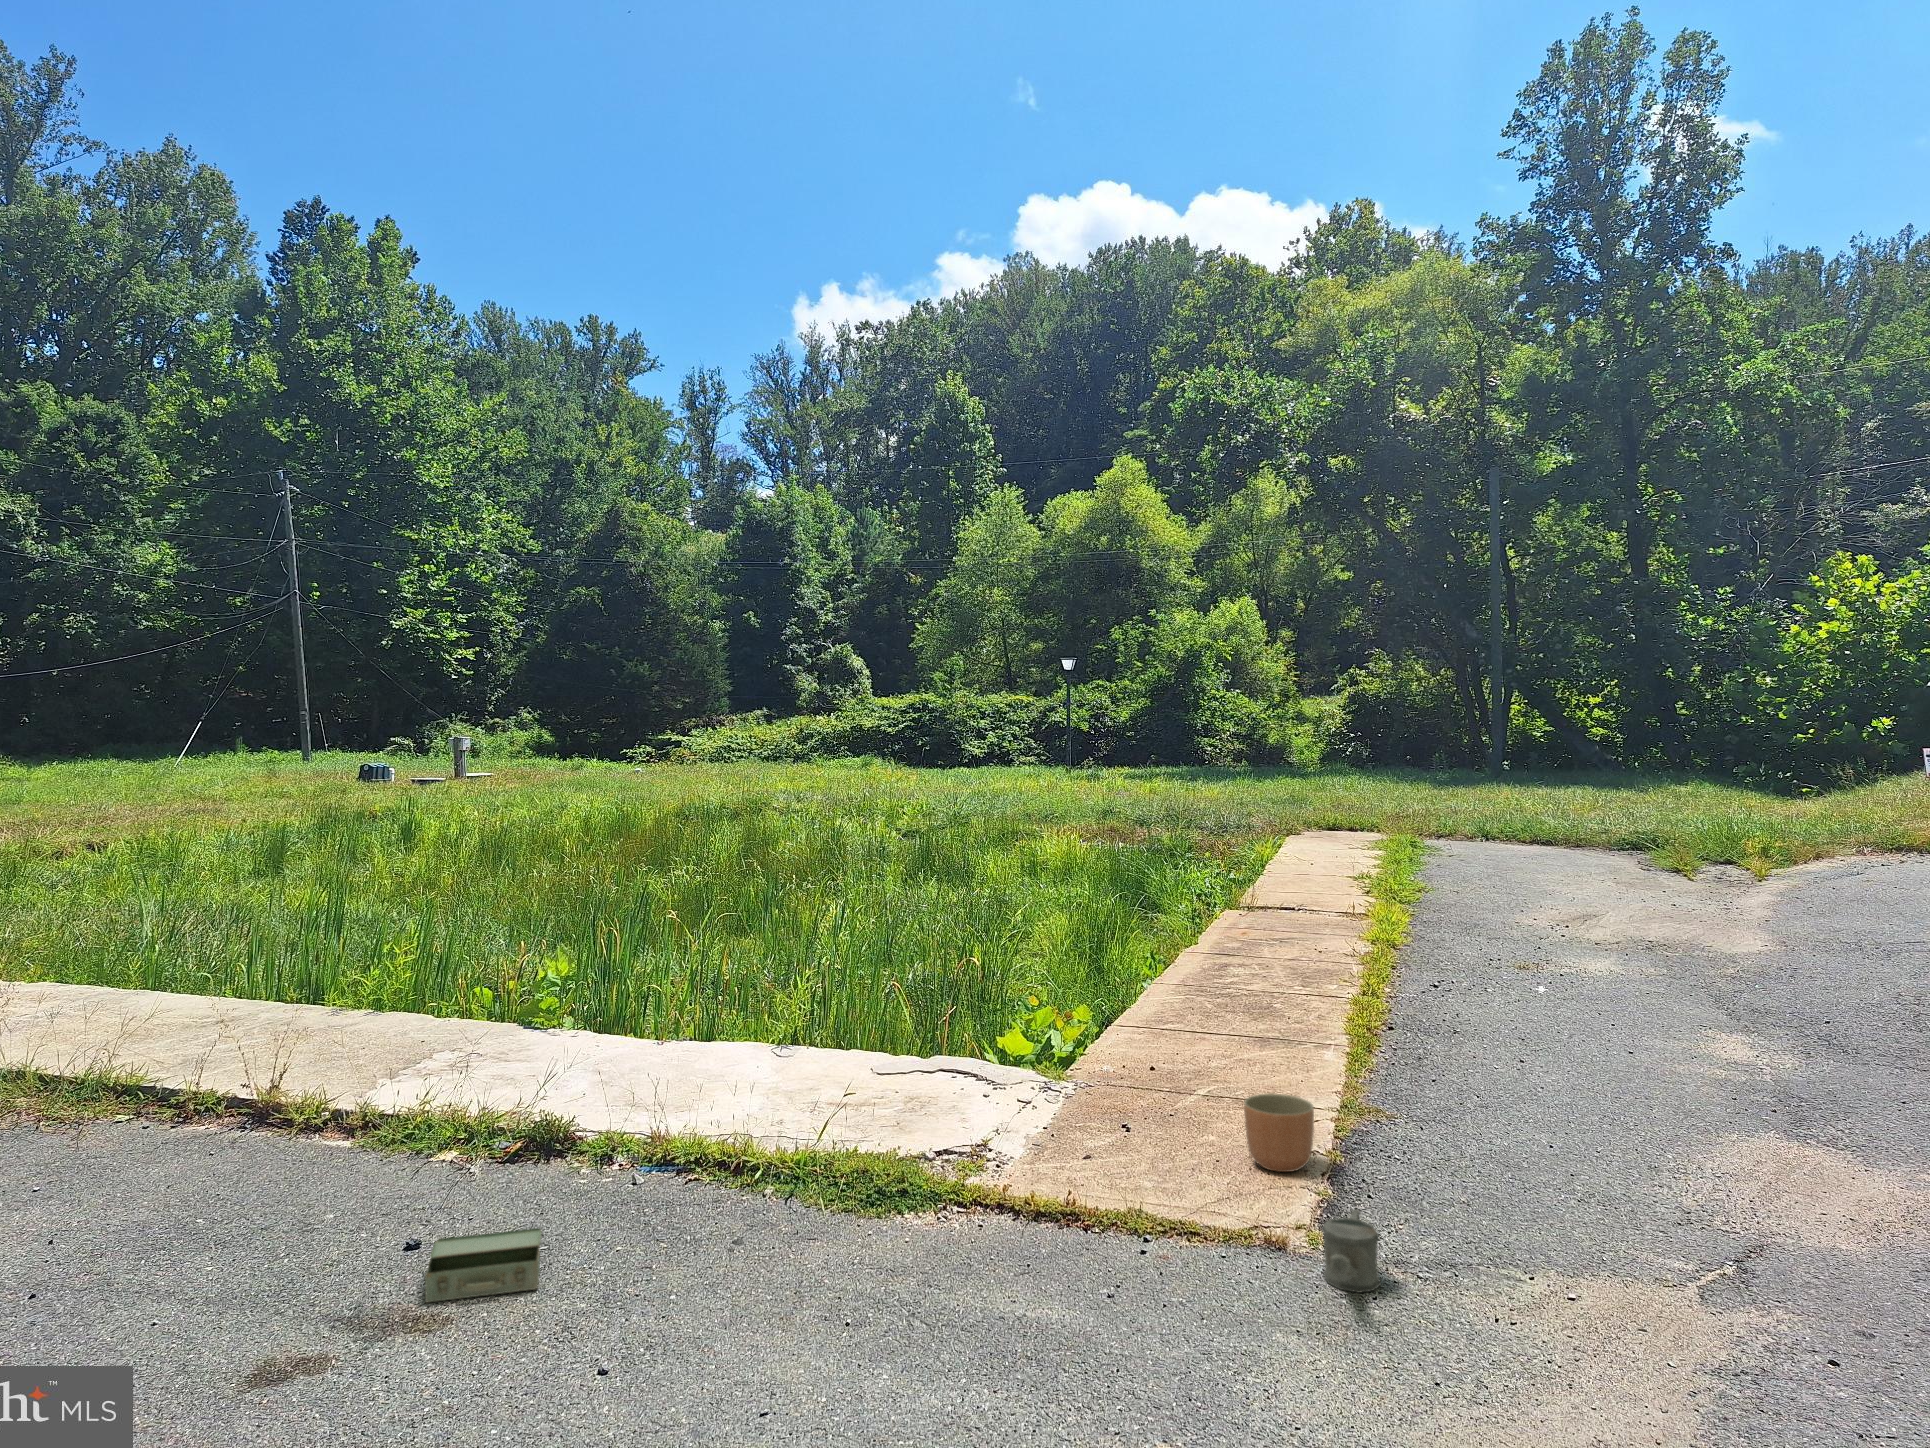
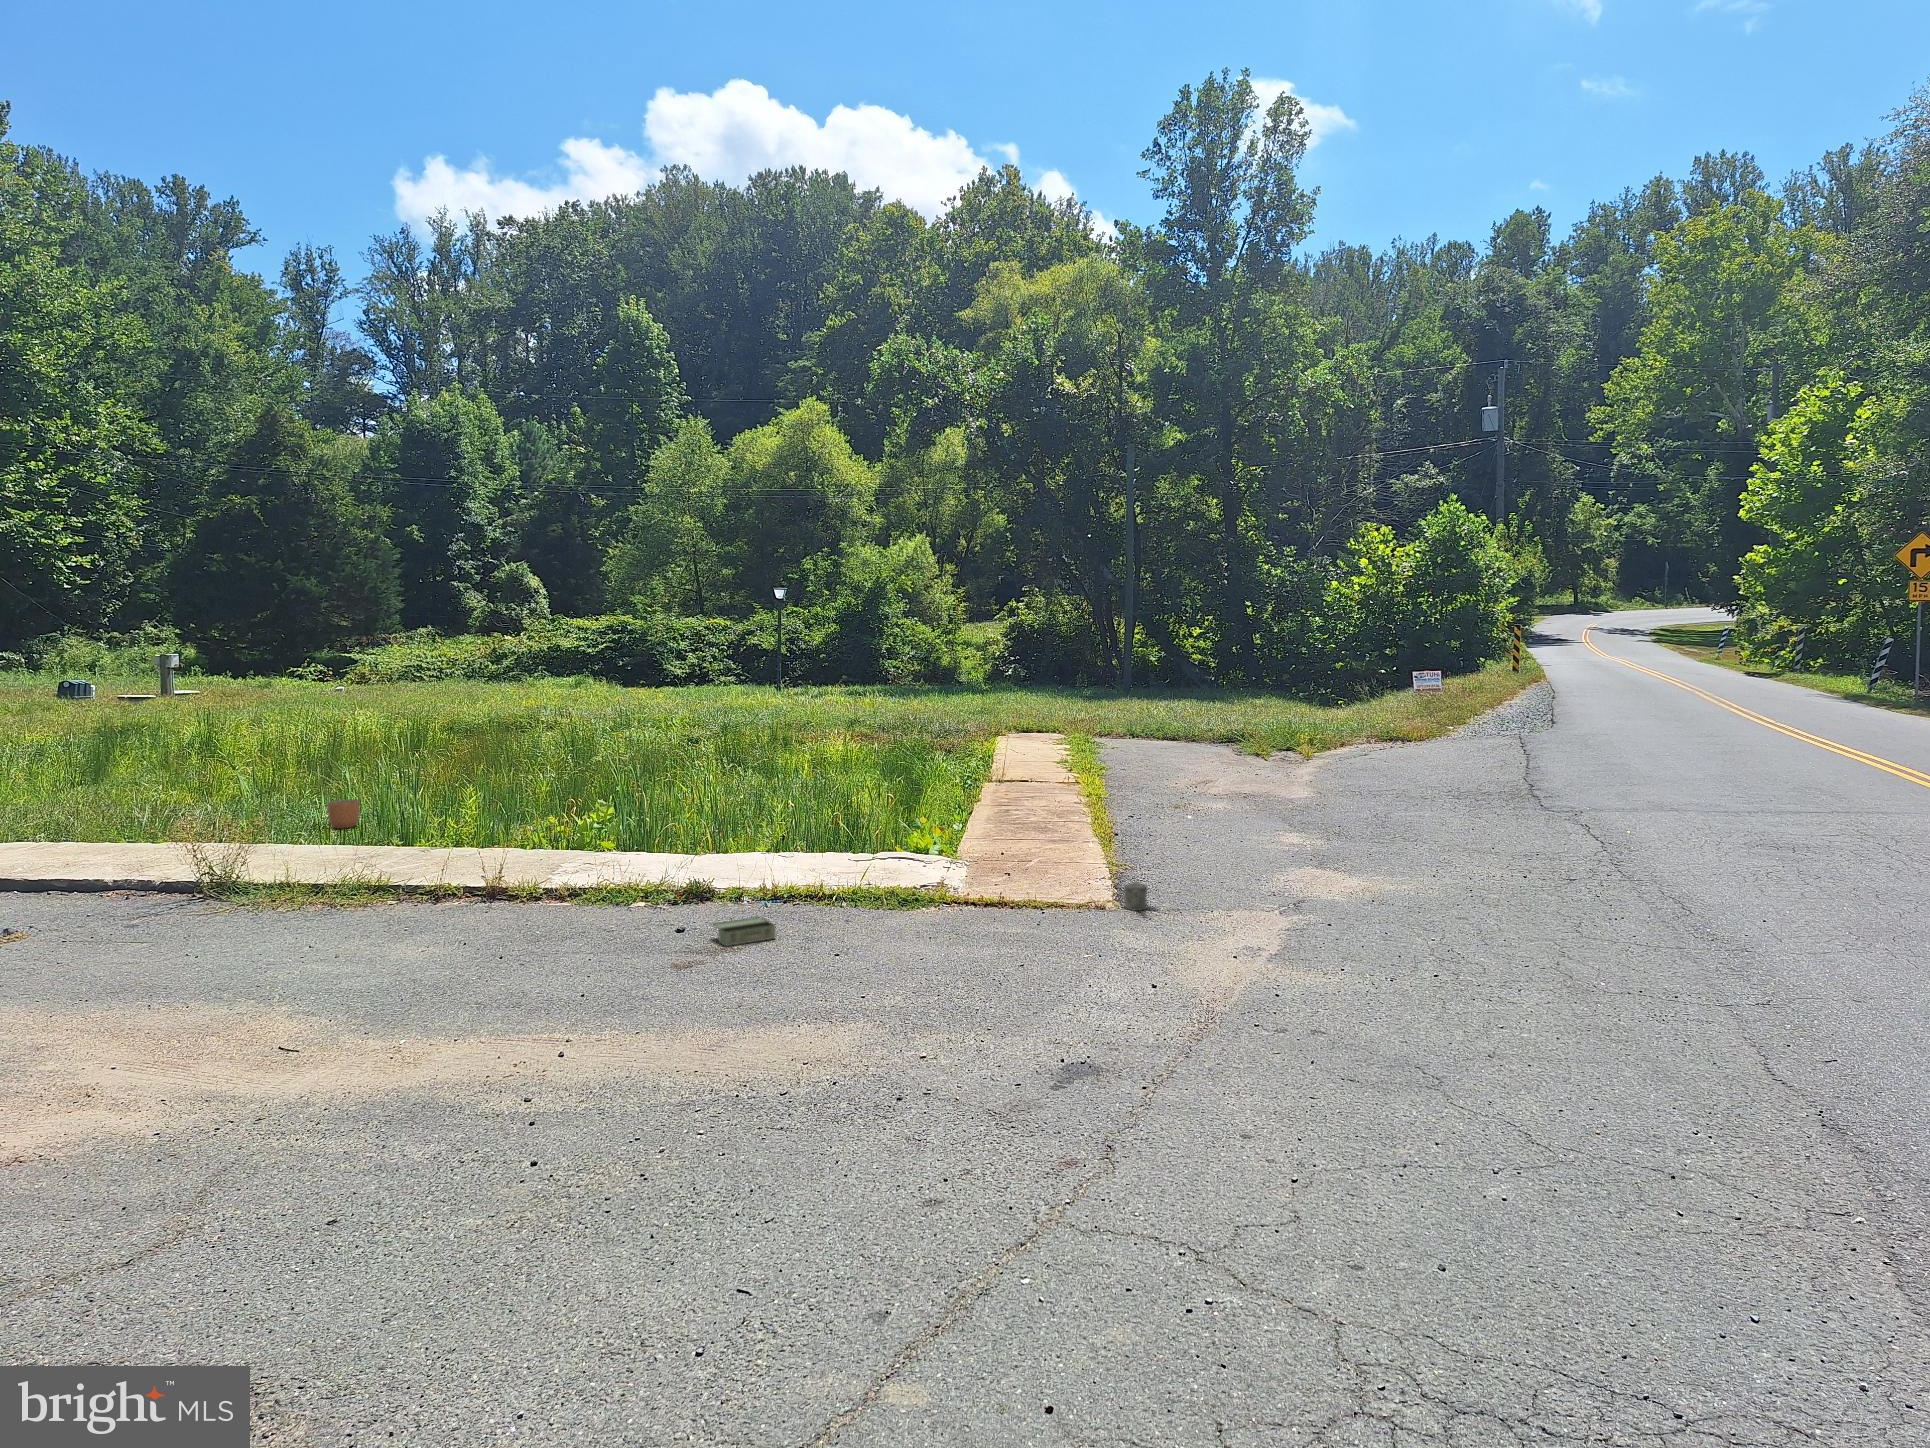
planter: present [1244,1094,1314,1172] -> present [327,799,360,829]

